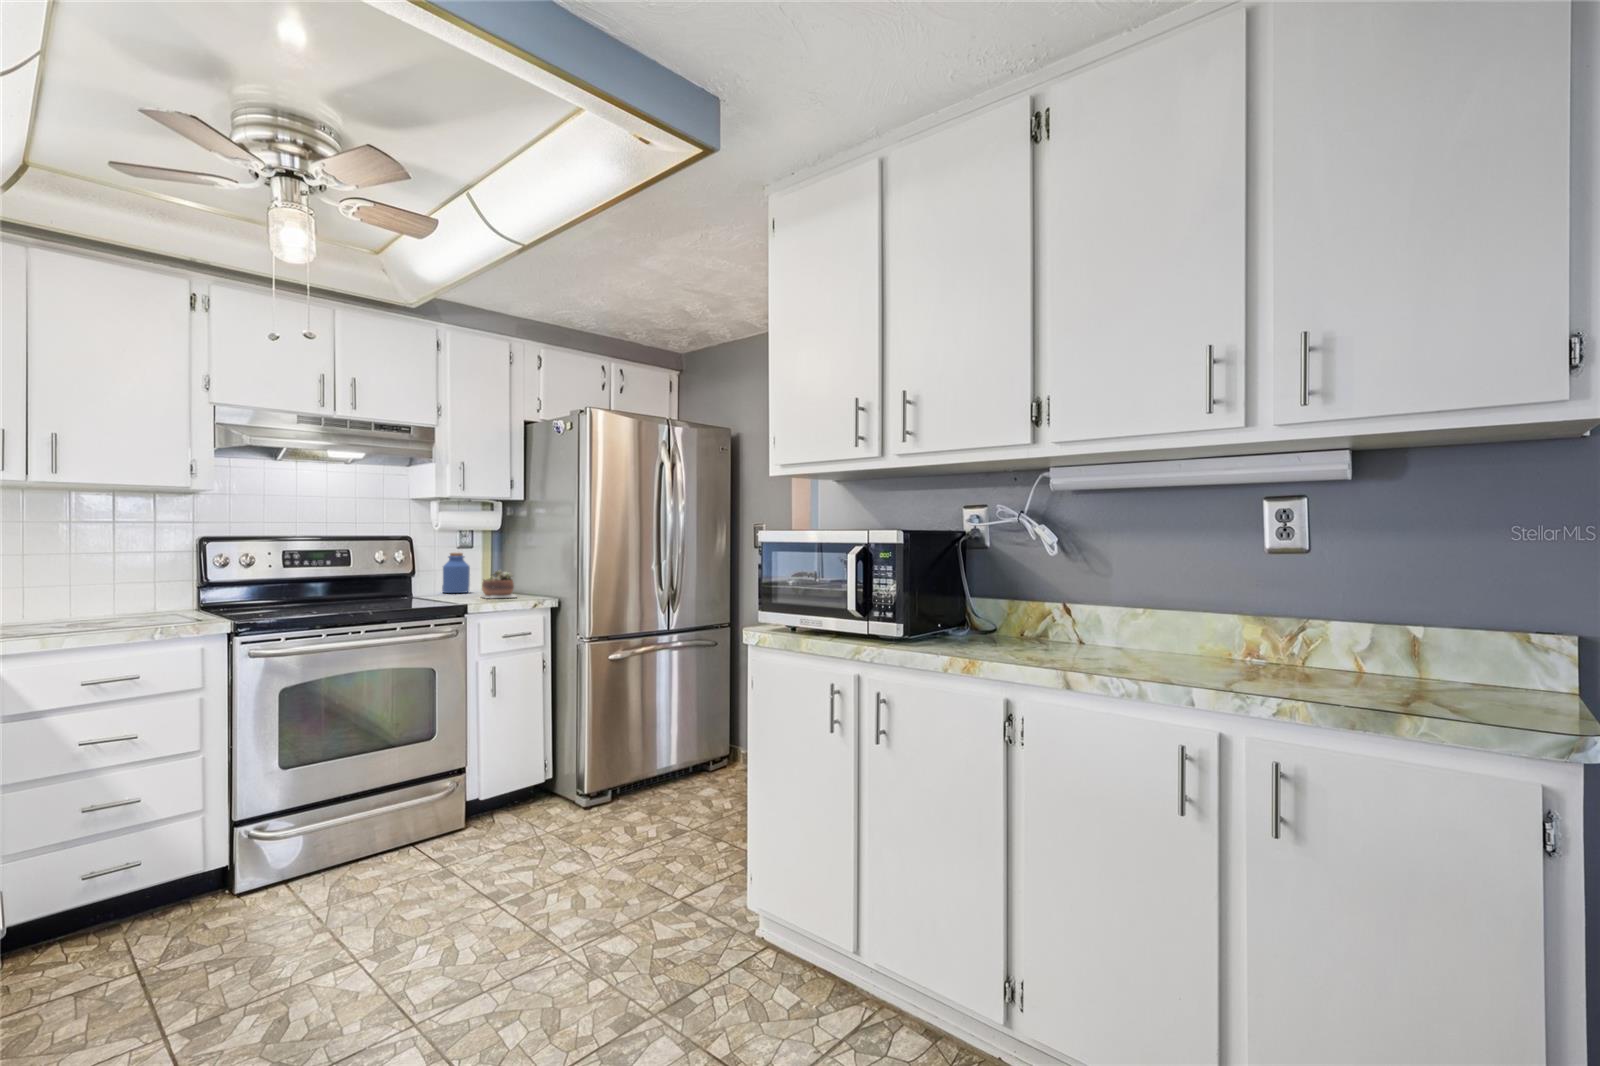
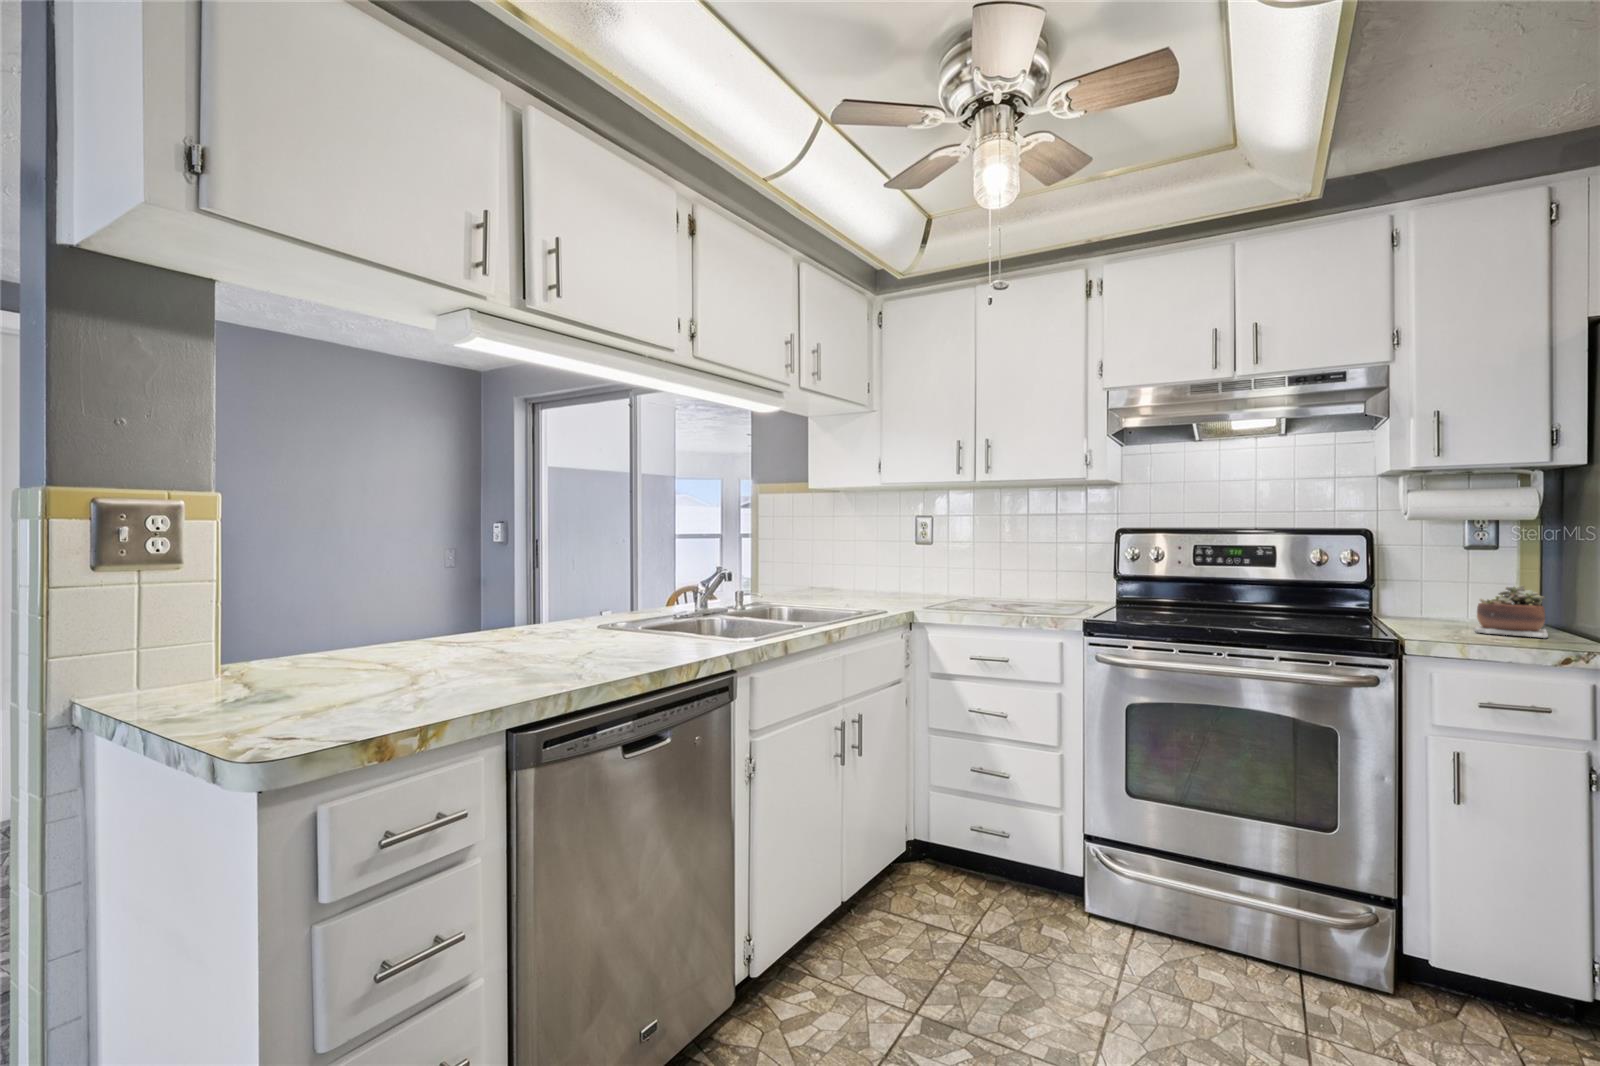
jar: present [442,553,470,593] -> none [1430,554,1482,620]

